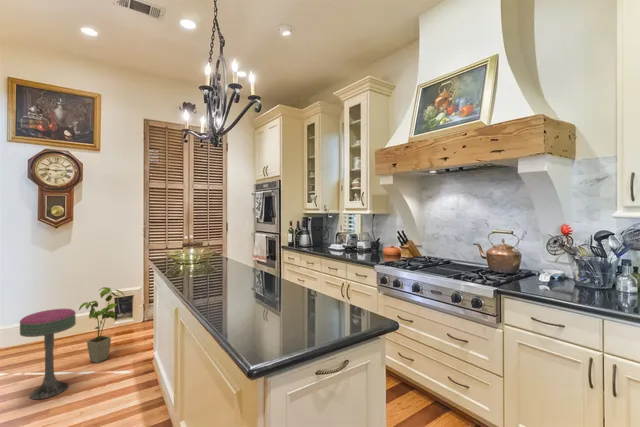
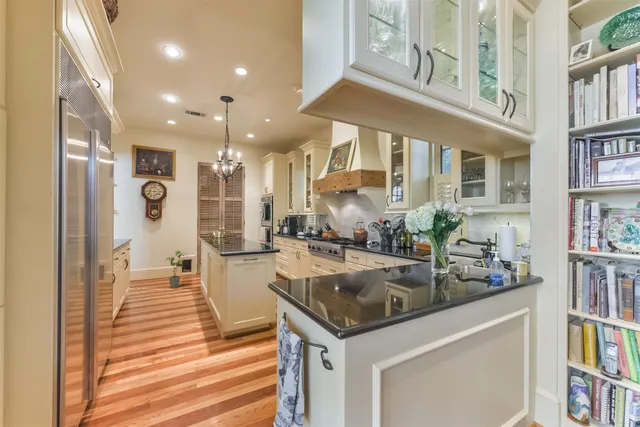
bar stool: present [20,309,76,399] -> none [142,258,165,297]

